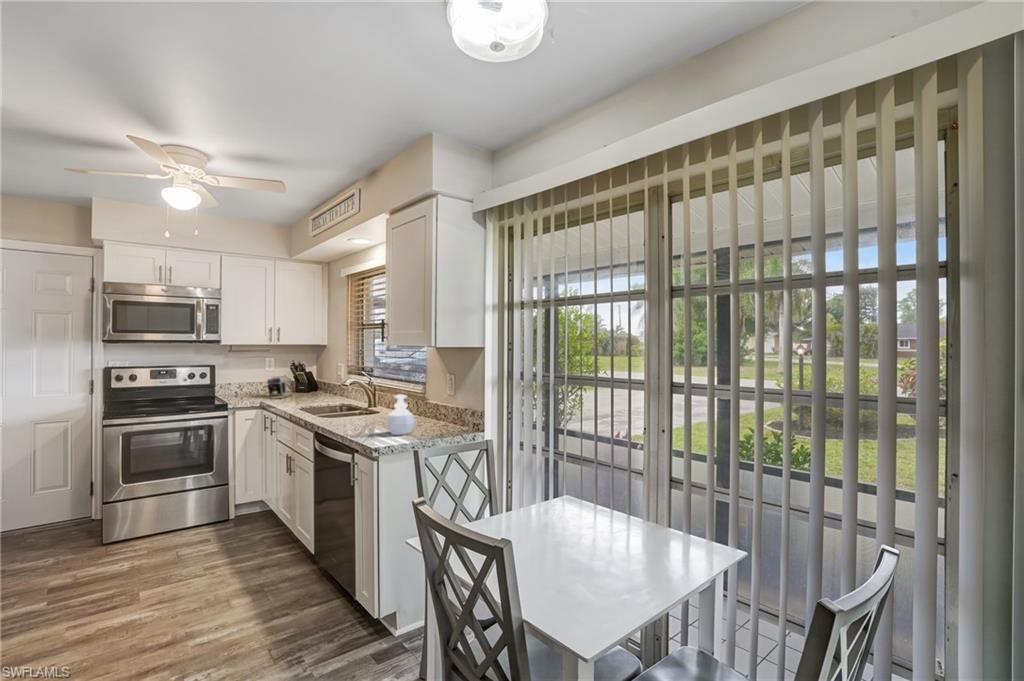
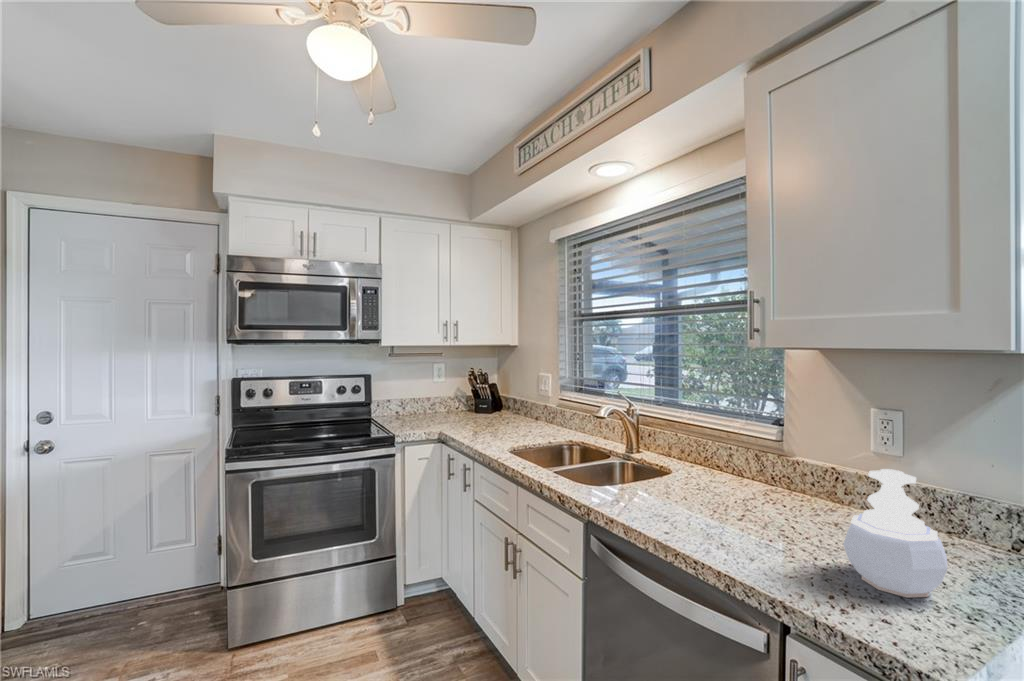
coffee maker: present [267,376,291,399] -> none [438,390,469,424]

